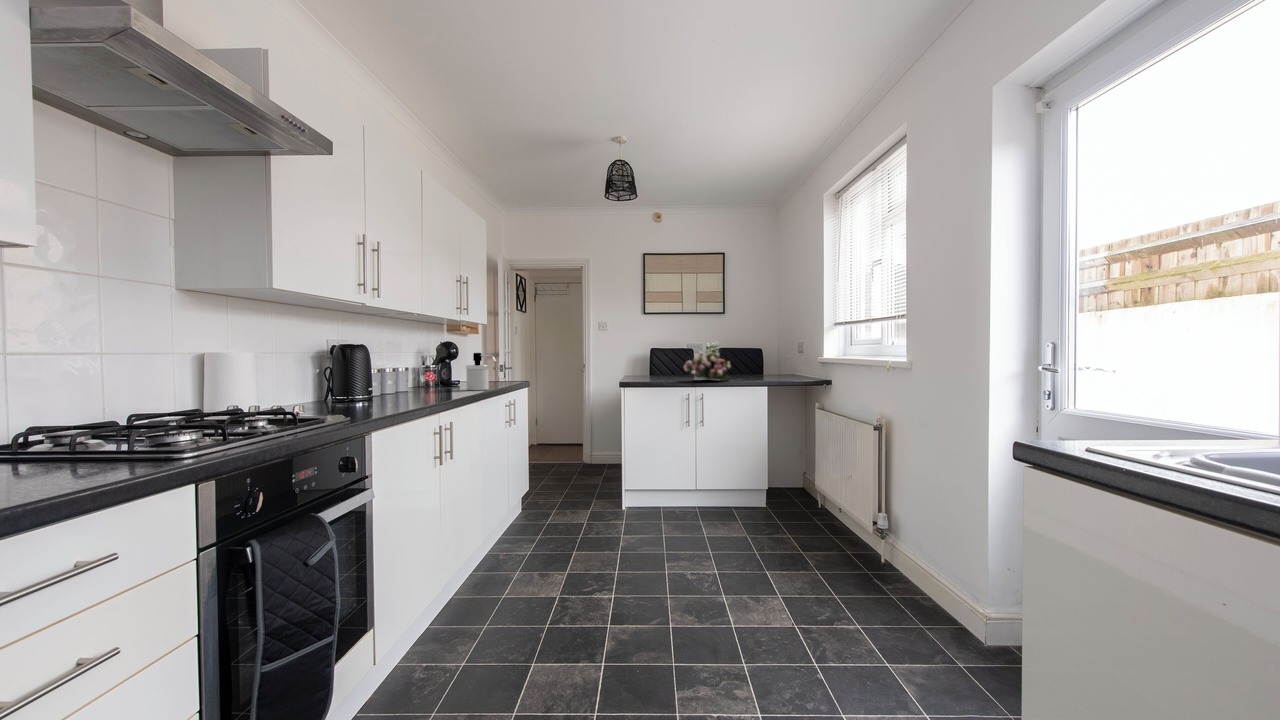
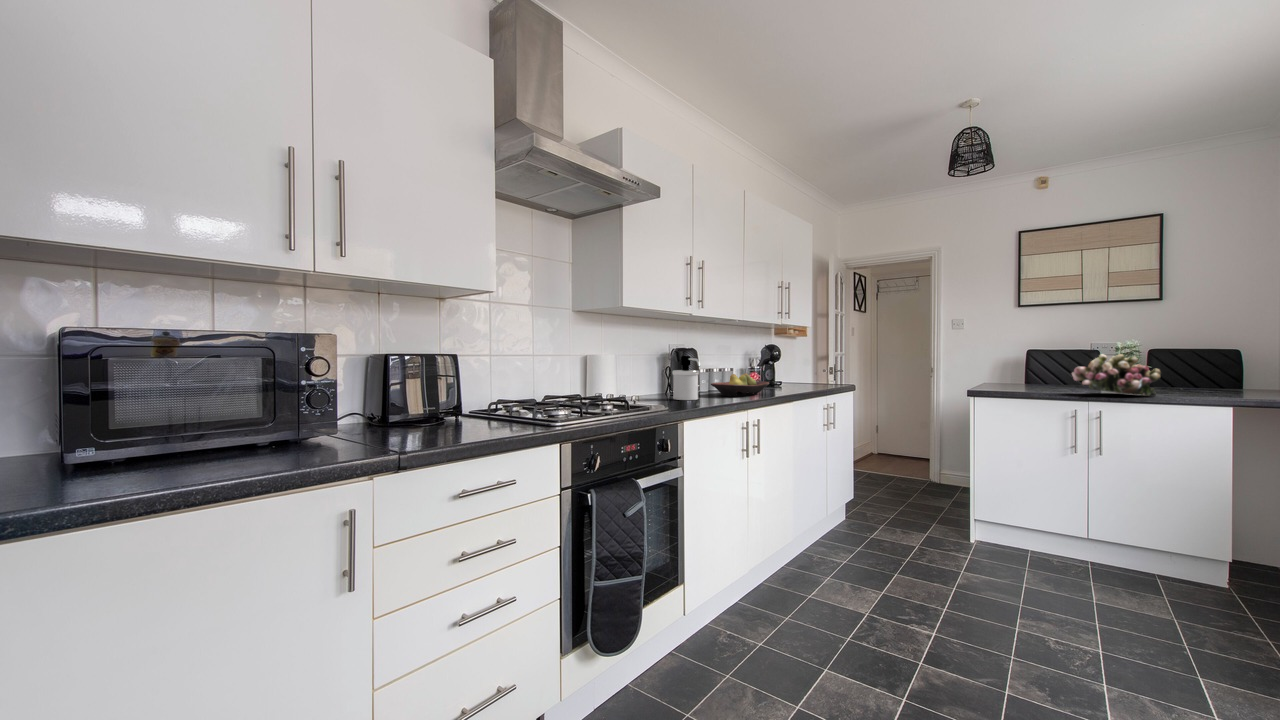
soap dispenser: present [466,353,496,390] -> present [672,356,700,400]
fruit bowl: none [391,373,457,399] -> present [711,373,769,396]

